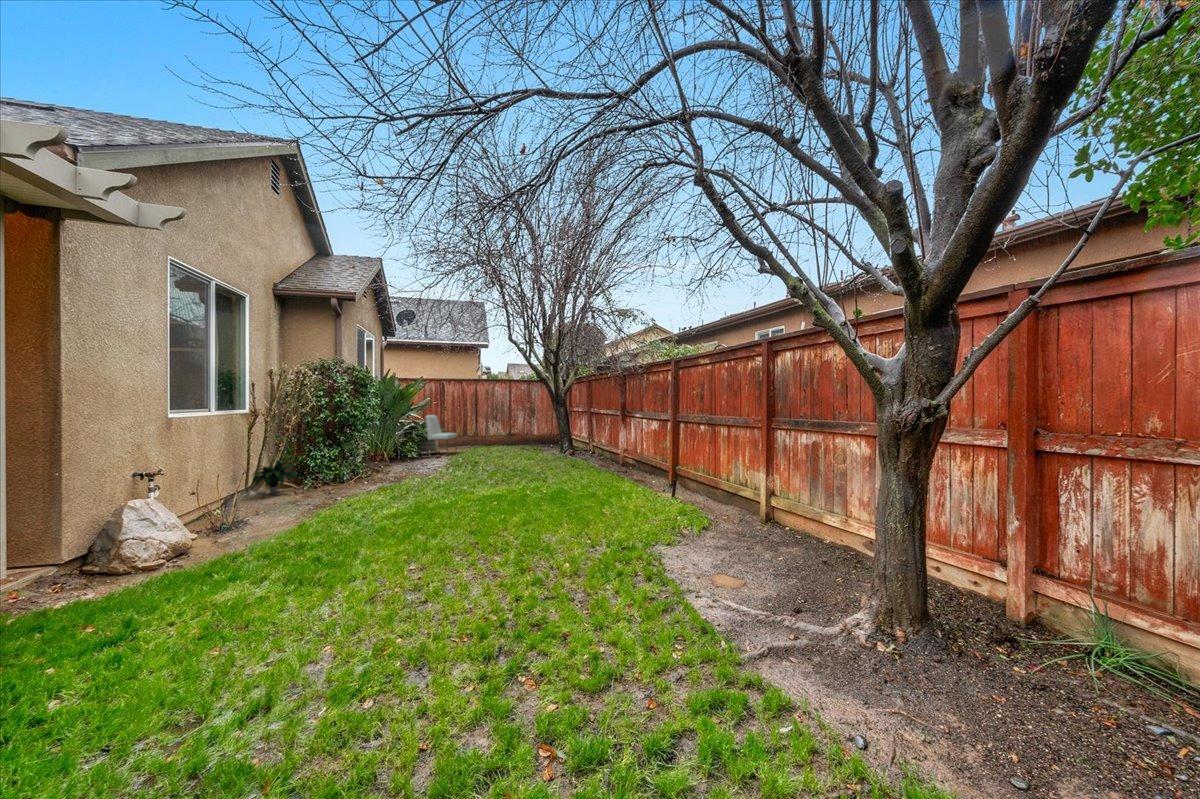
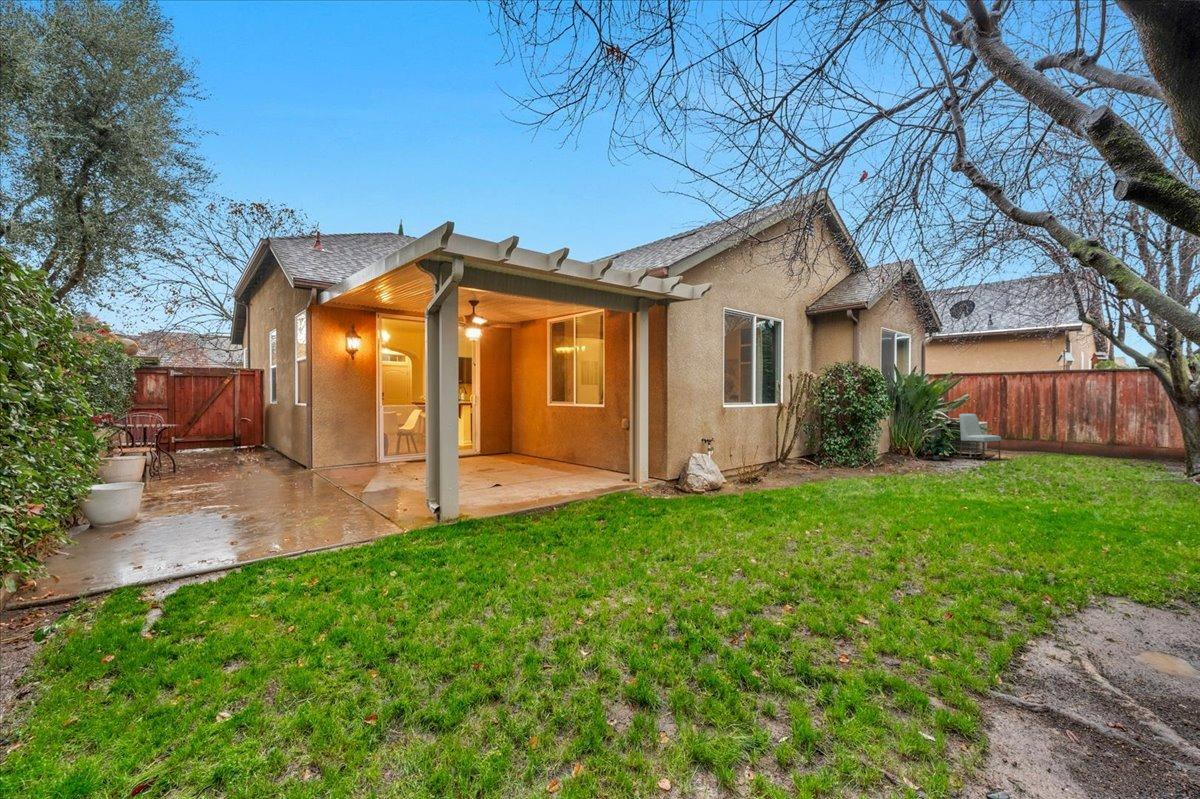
potted plant: present [251,460,297,494] -> present [923,436,954,460]

